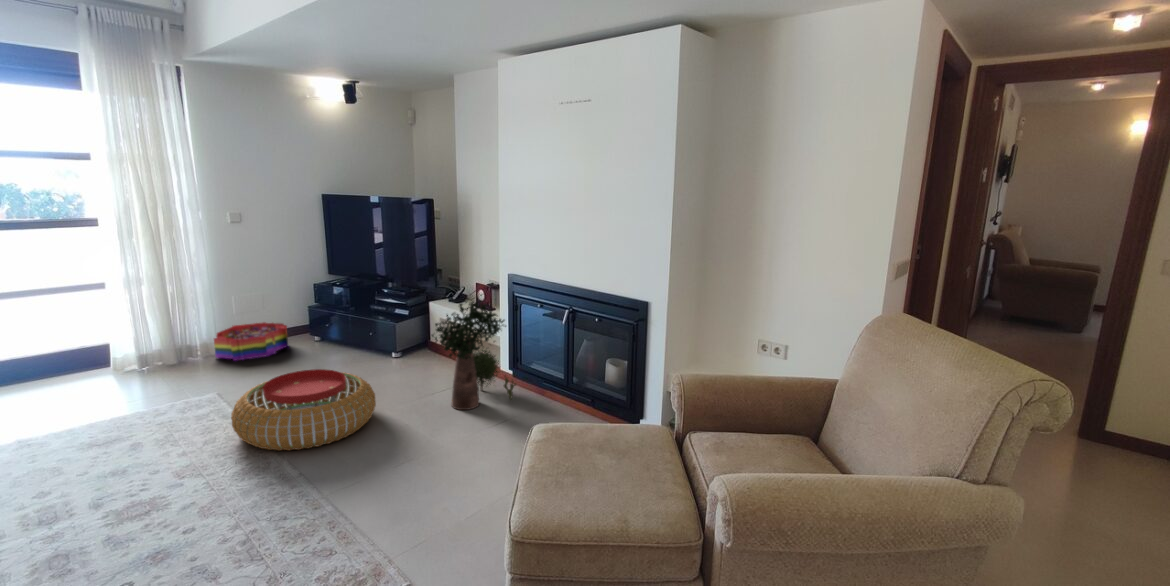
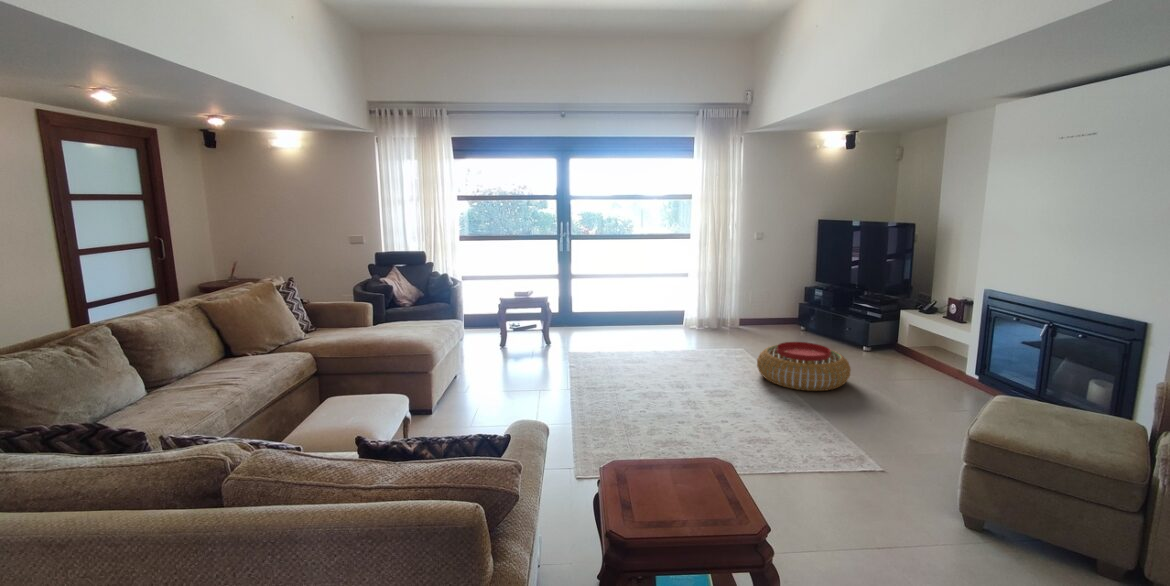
potted plant: present [432,302,516,410] -> none [902,307,980,400]
storage bin: present [214,322,288,361] -> none [738,311,784,334]

